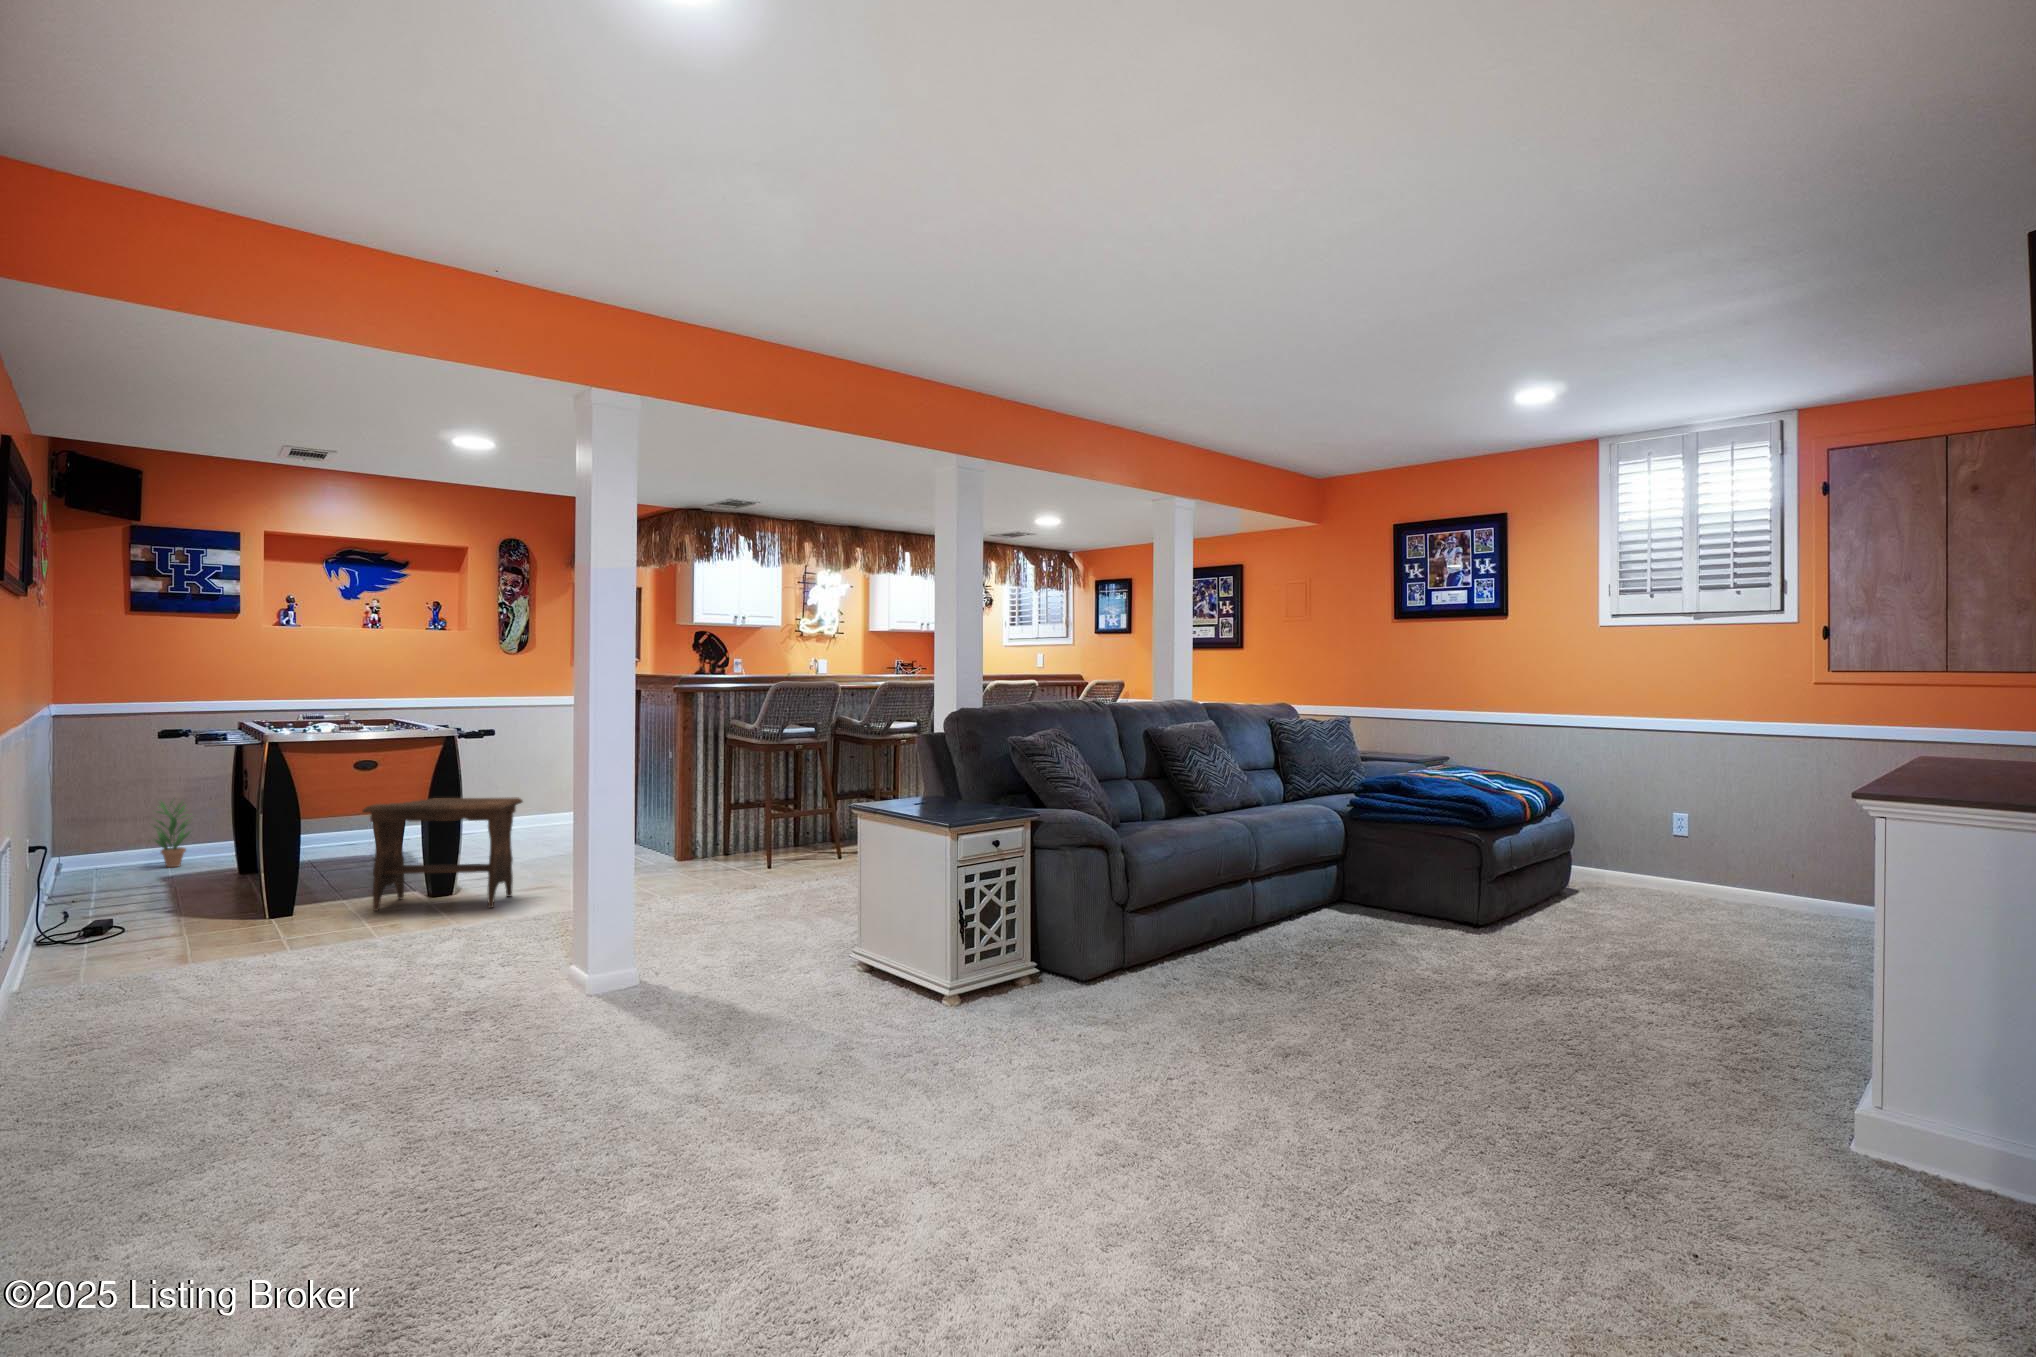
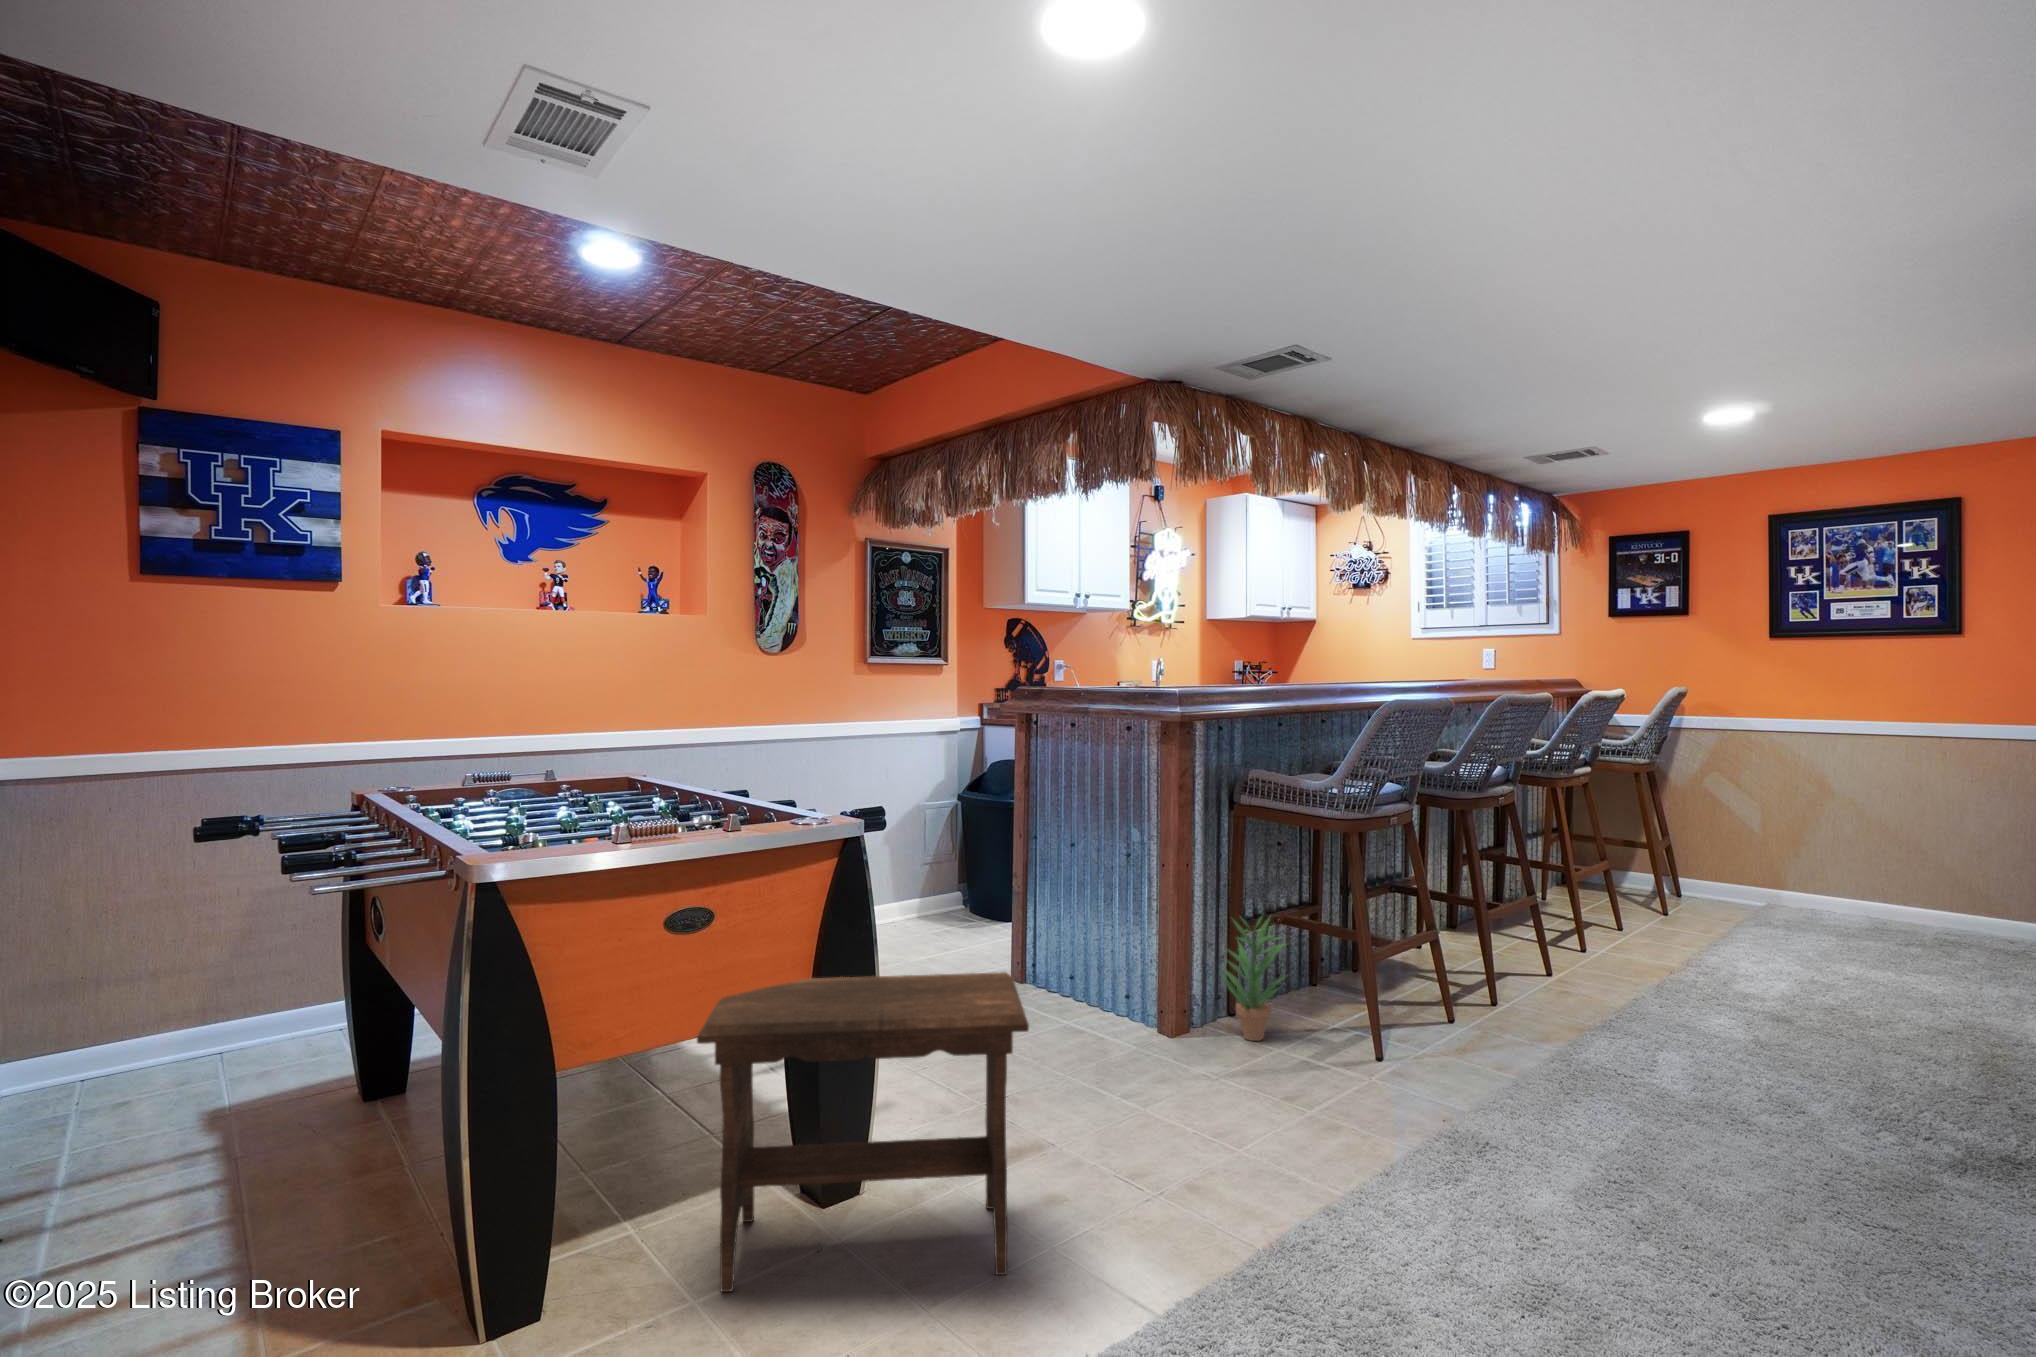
potted plant: present [155,802,192,867] -> present [1219,917,1286,1041]

